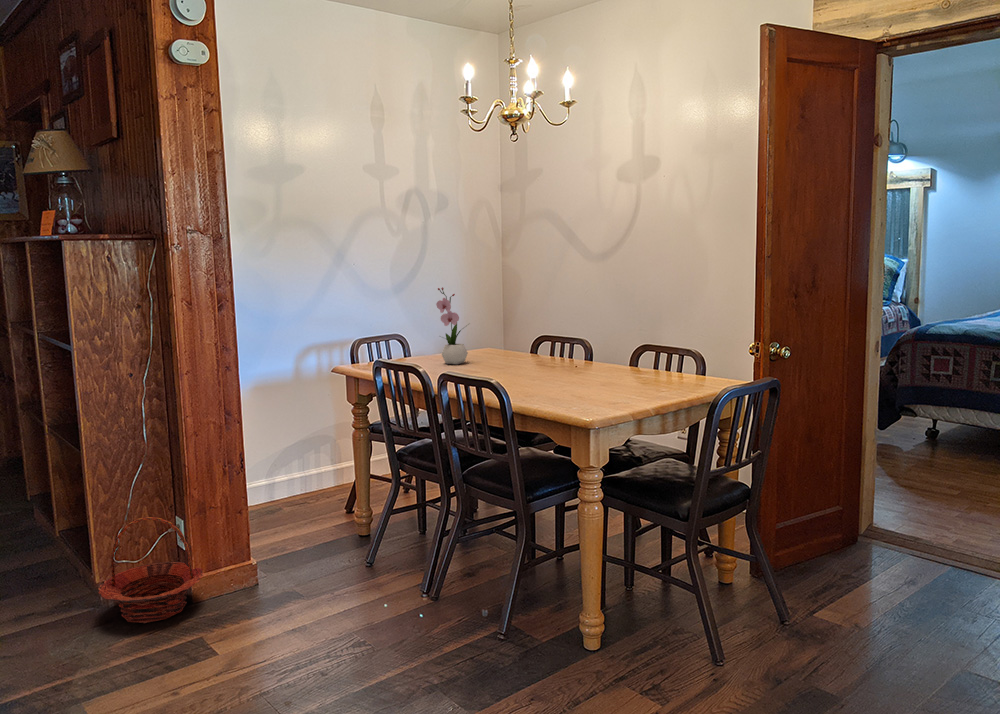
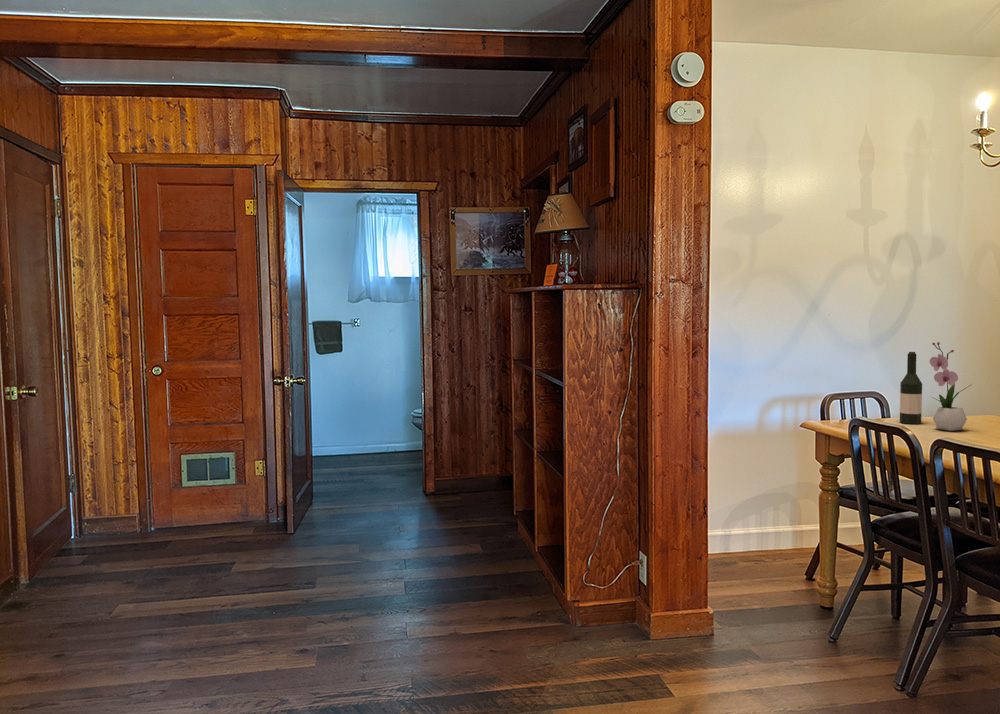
wine bottle: none [415,297,433,361] -> present [900,352,922,424]
basket: present [98,517,204,623] -> none [571,547,663,648]

